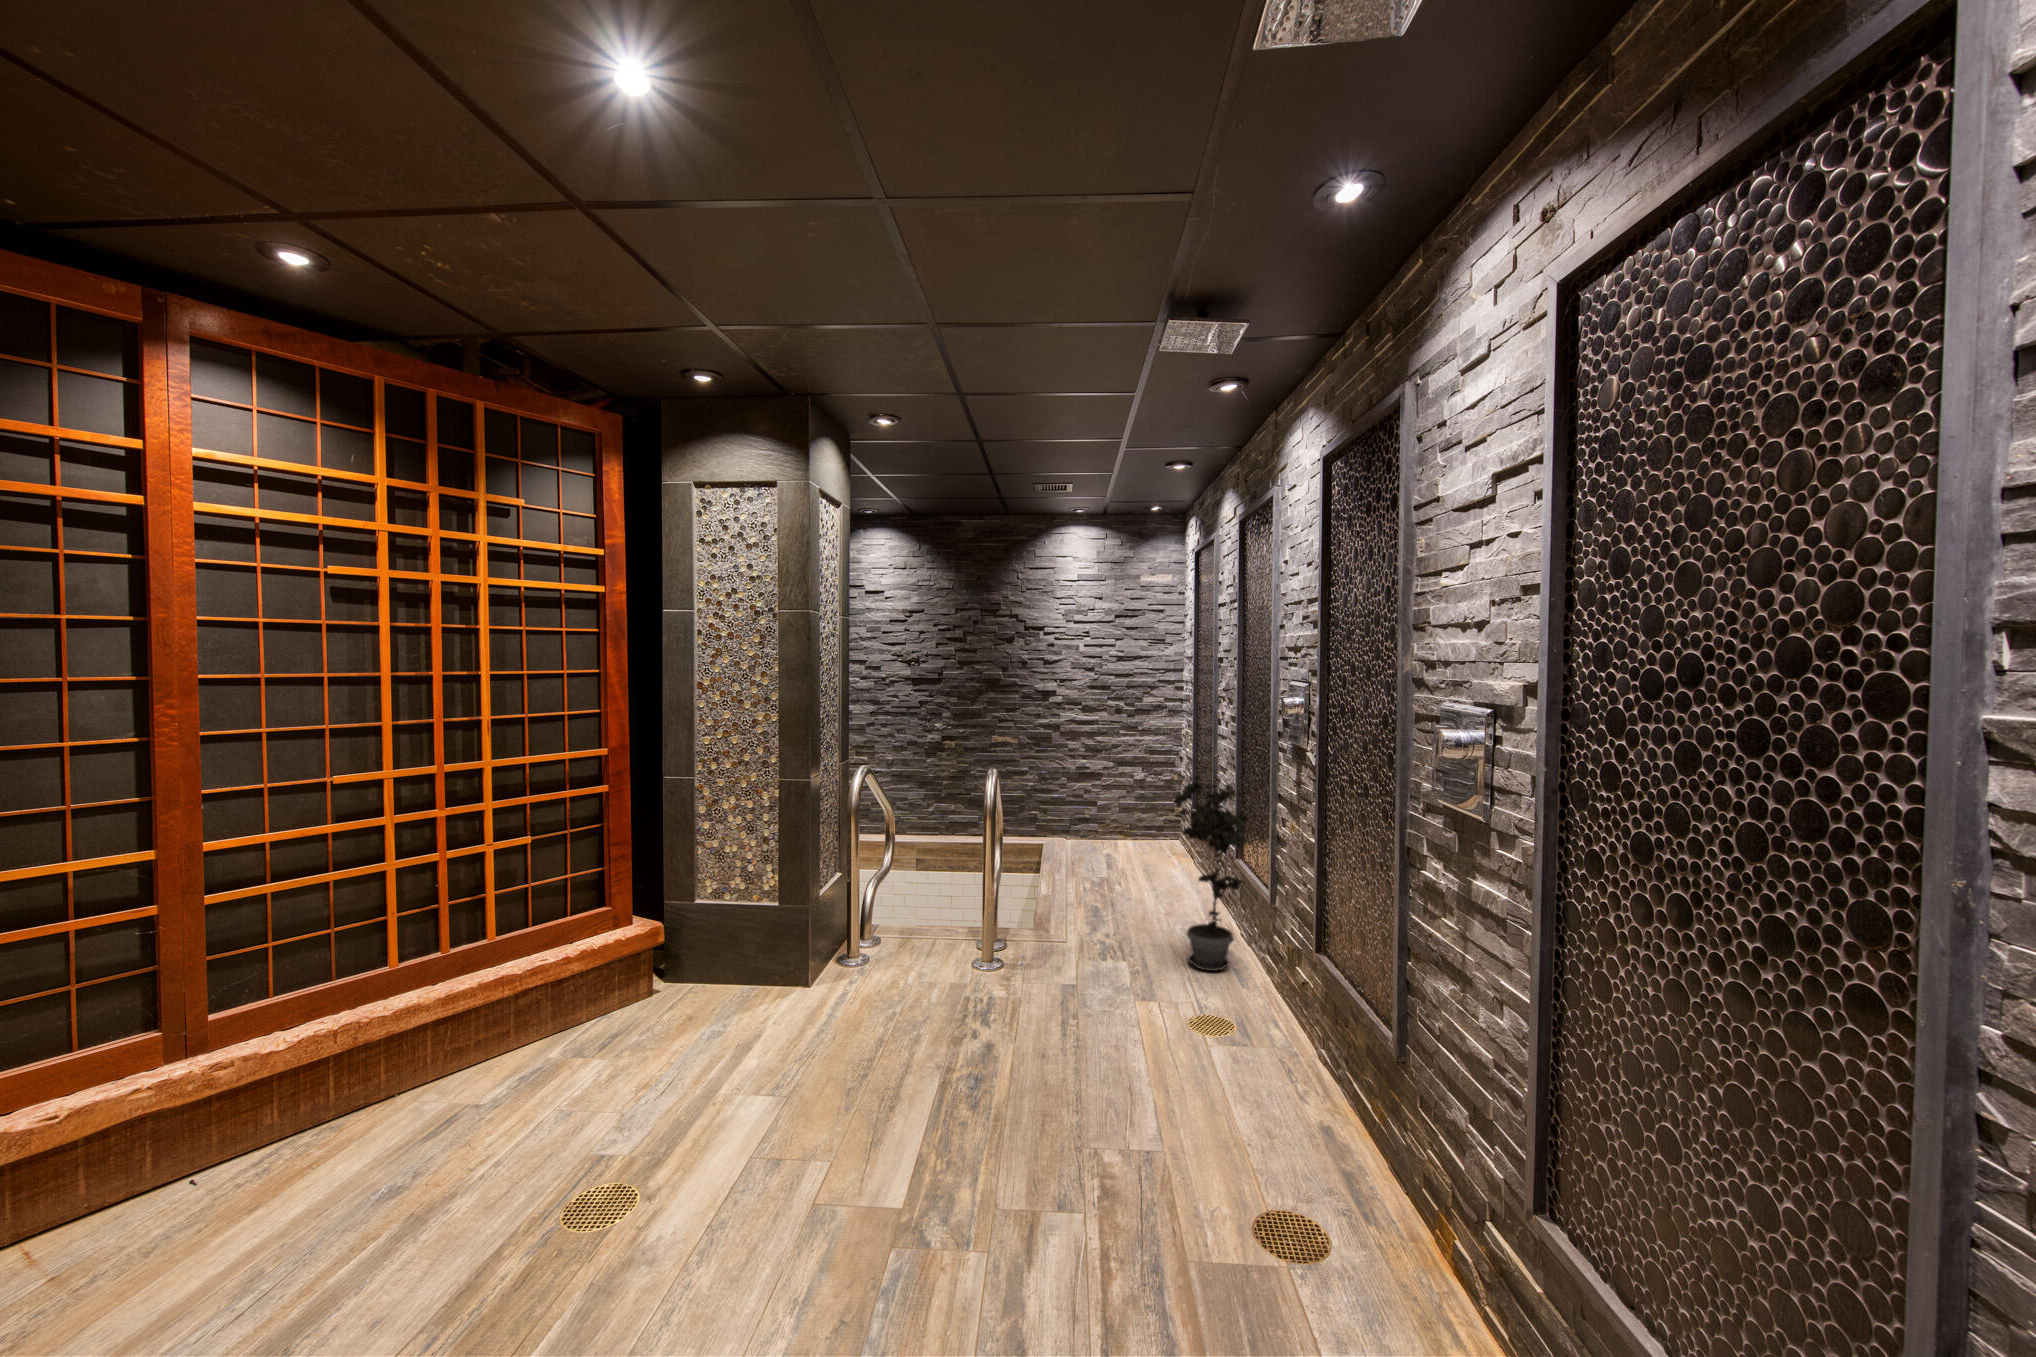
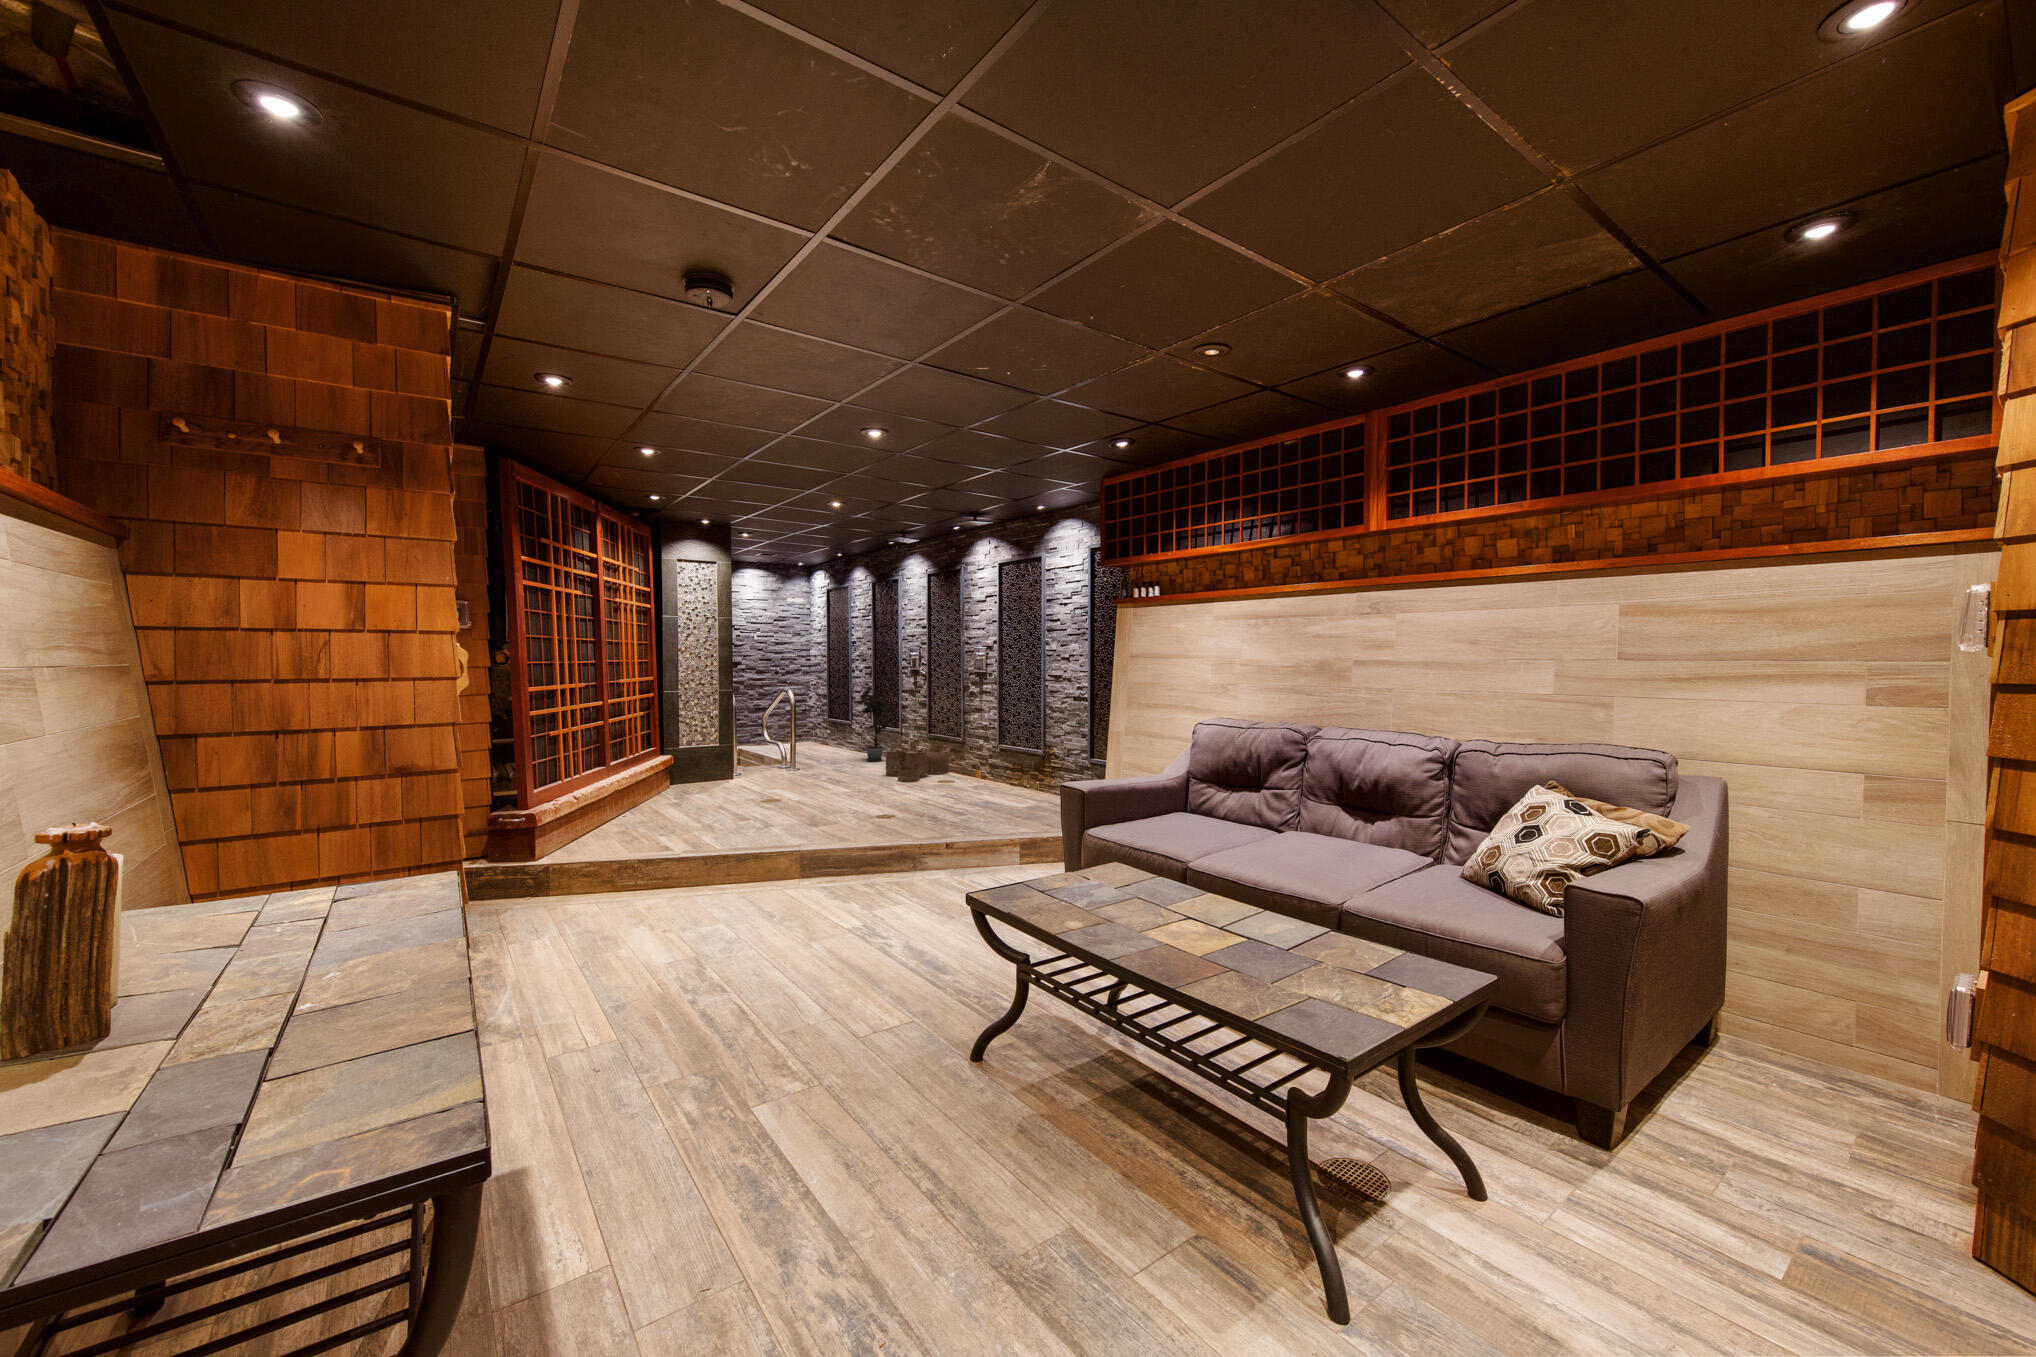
woven basket: none [1119,995,1352,1183] -> present [885,748,949,781]

